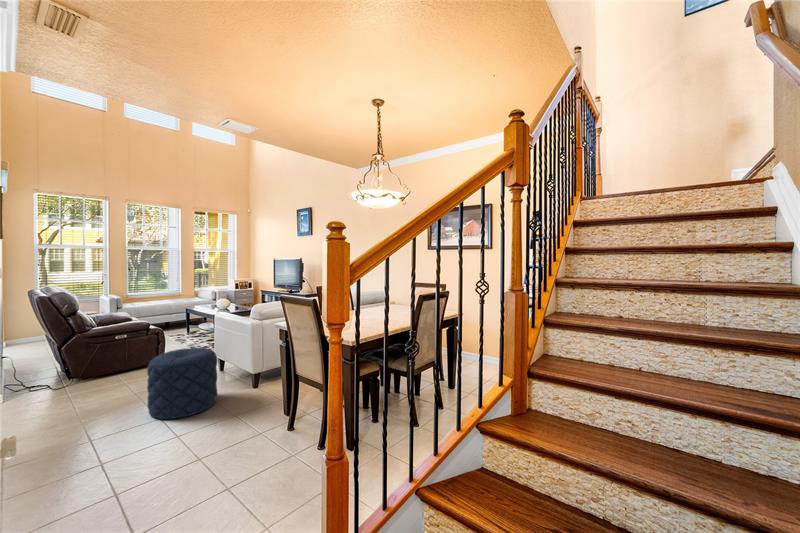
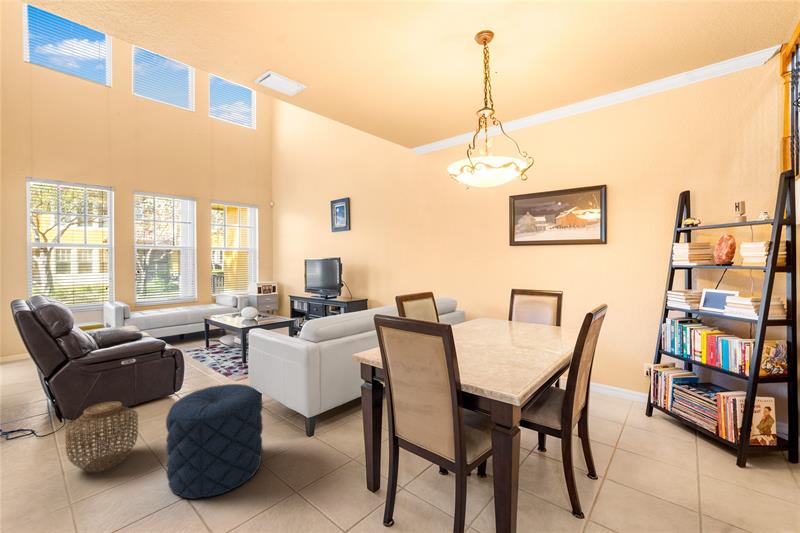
woven basket: none [76,360,128,408] -> present [66,402,138,472]

